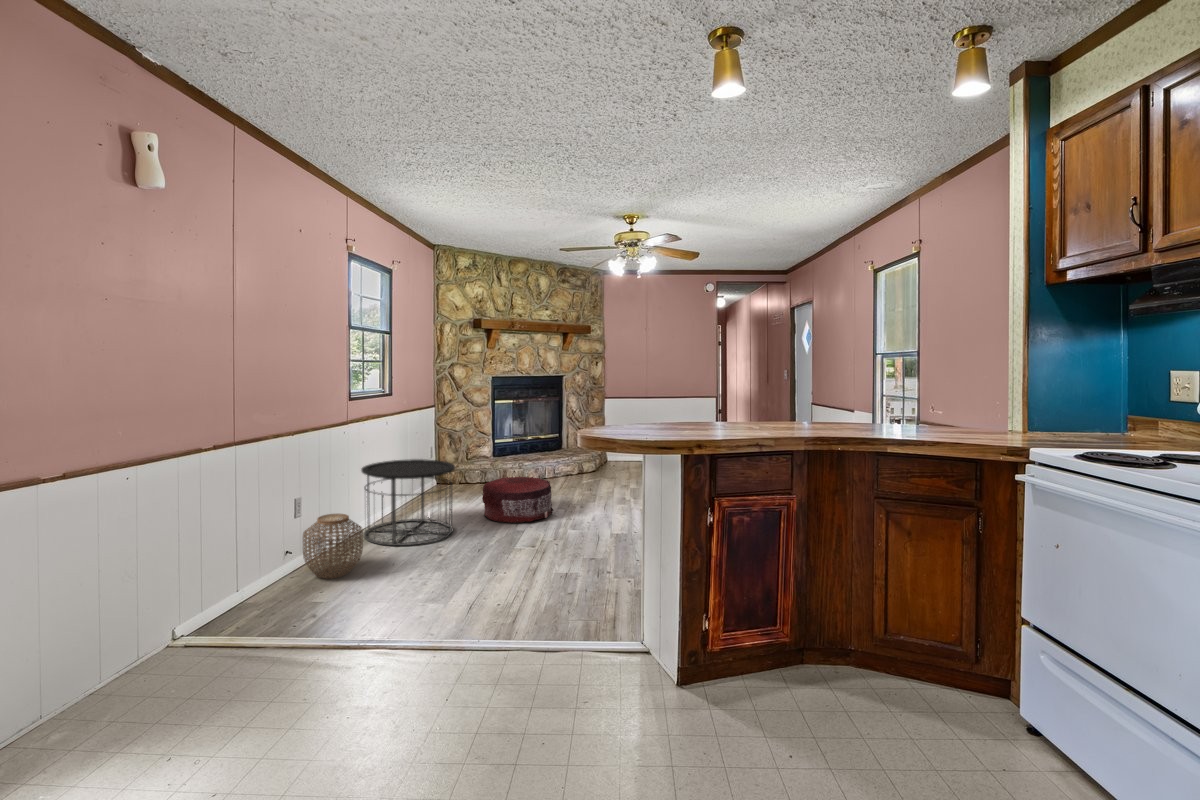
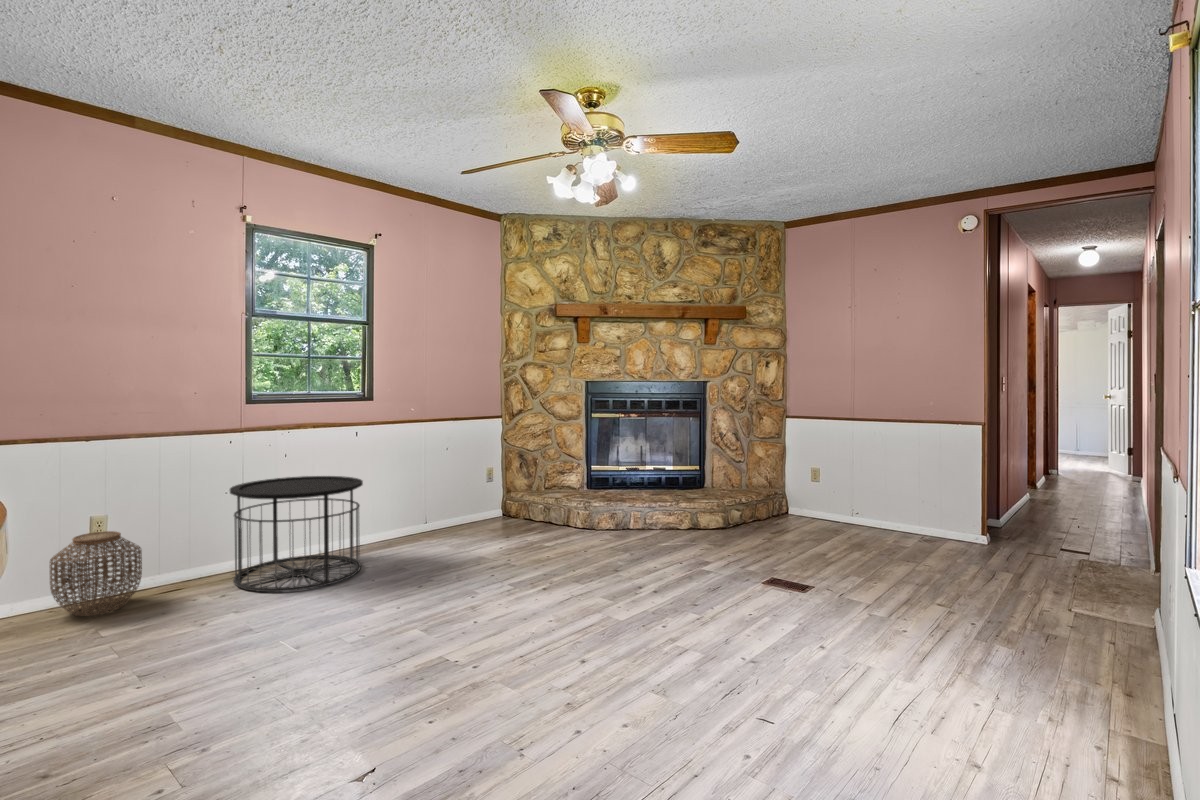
pouf: present [482,477,553,523] -> none [416,514,520,587]

